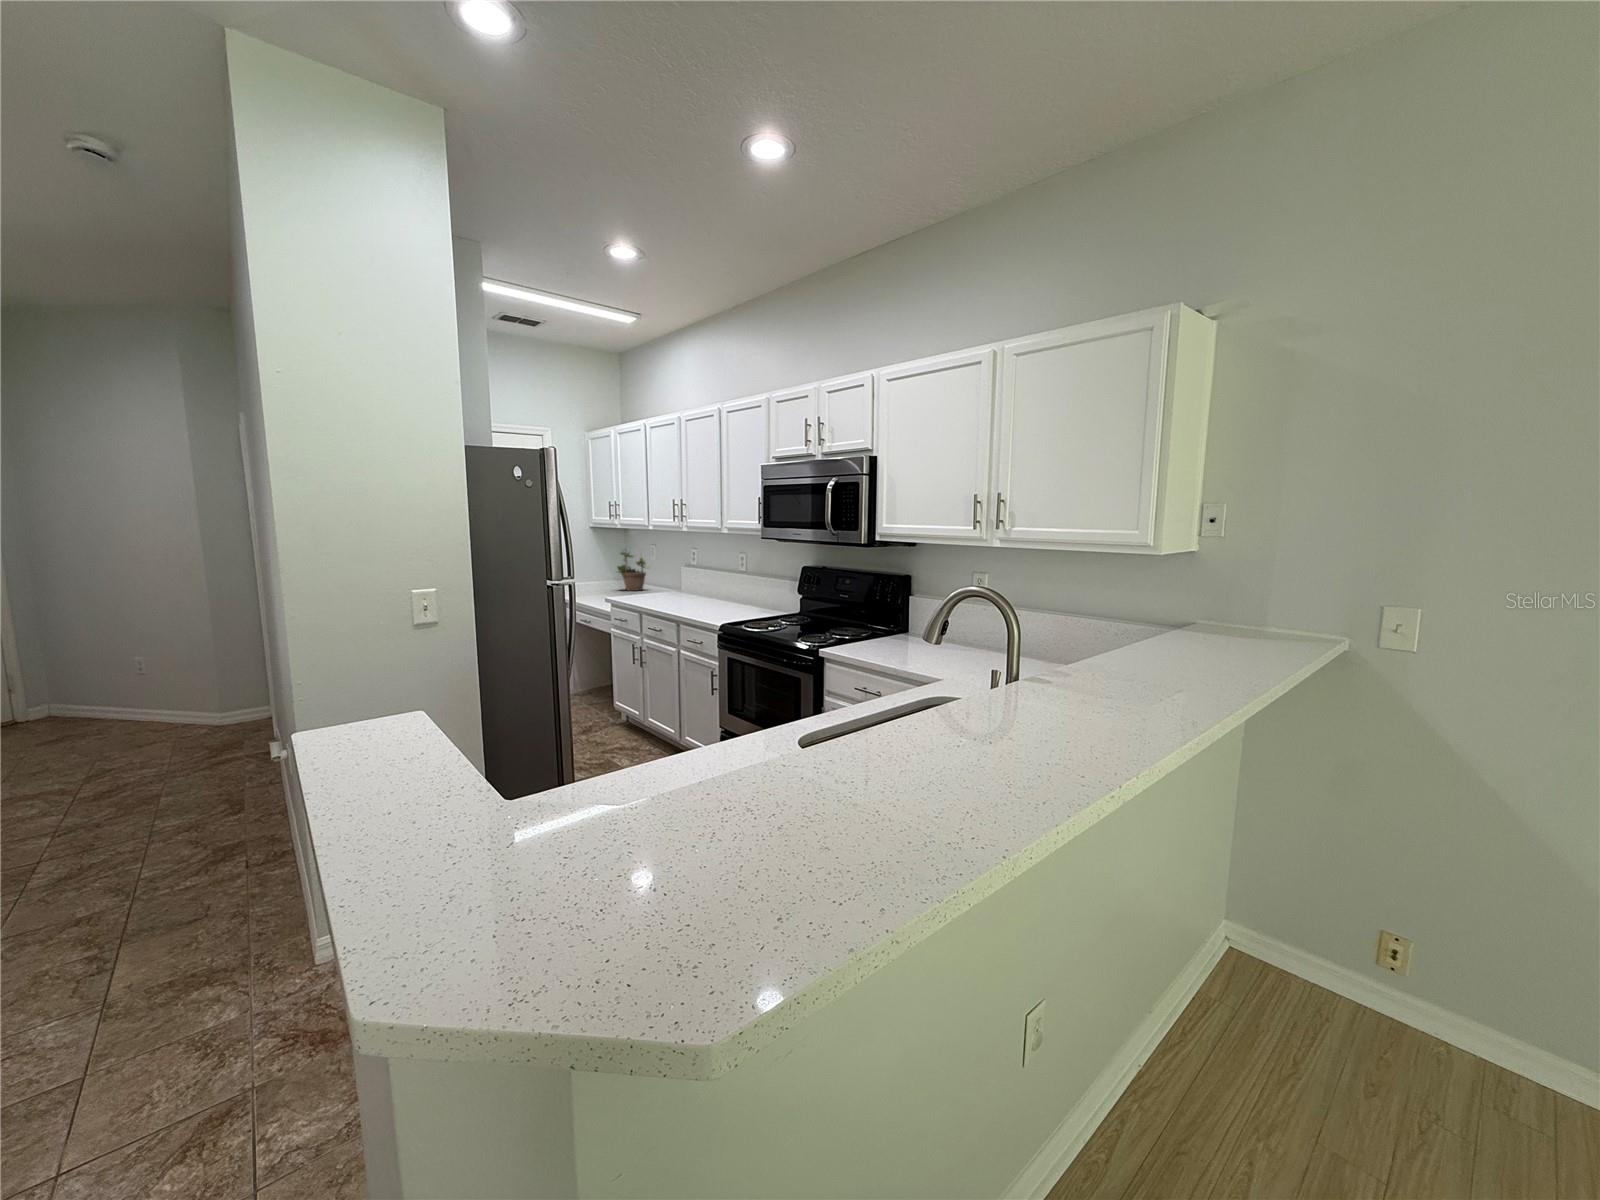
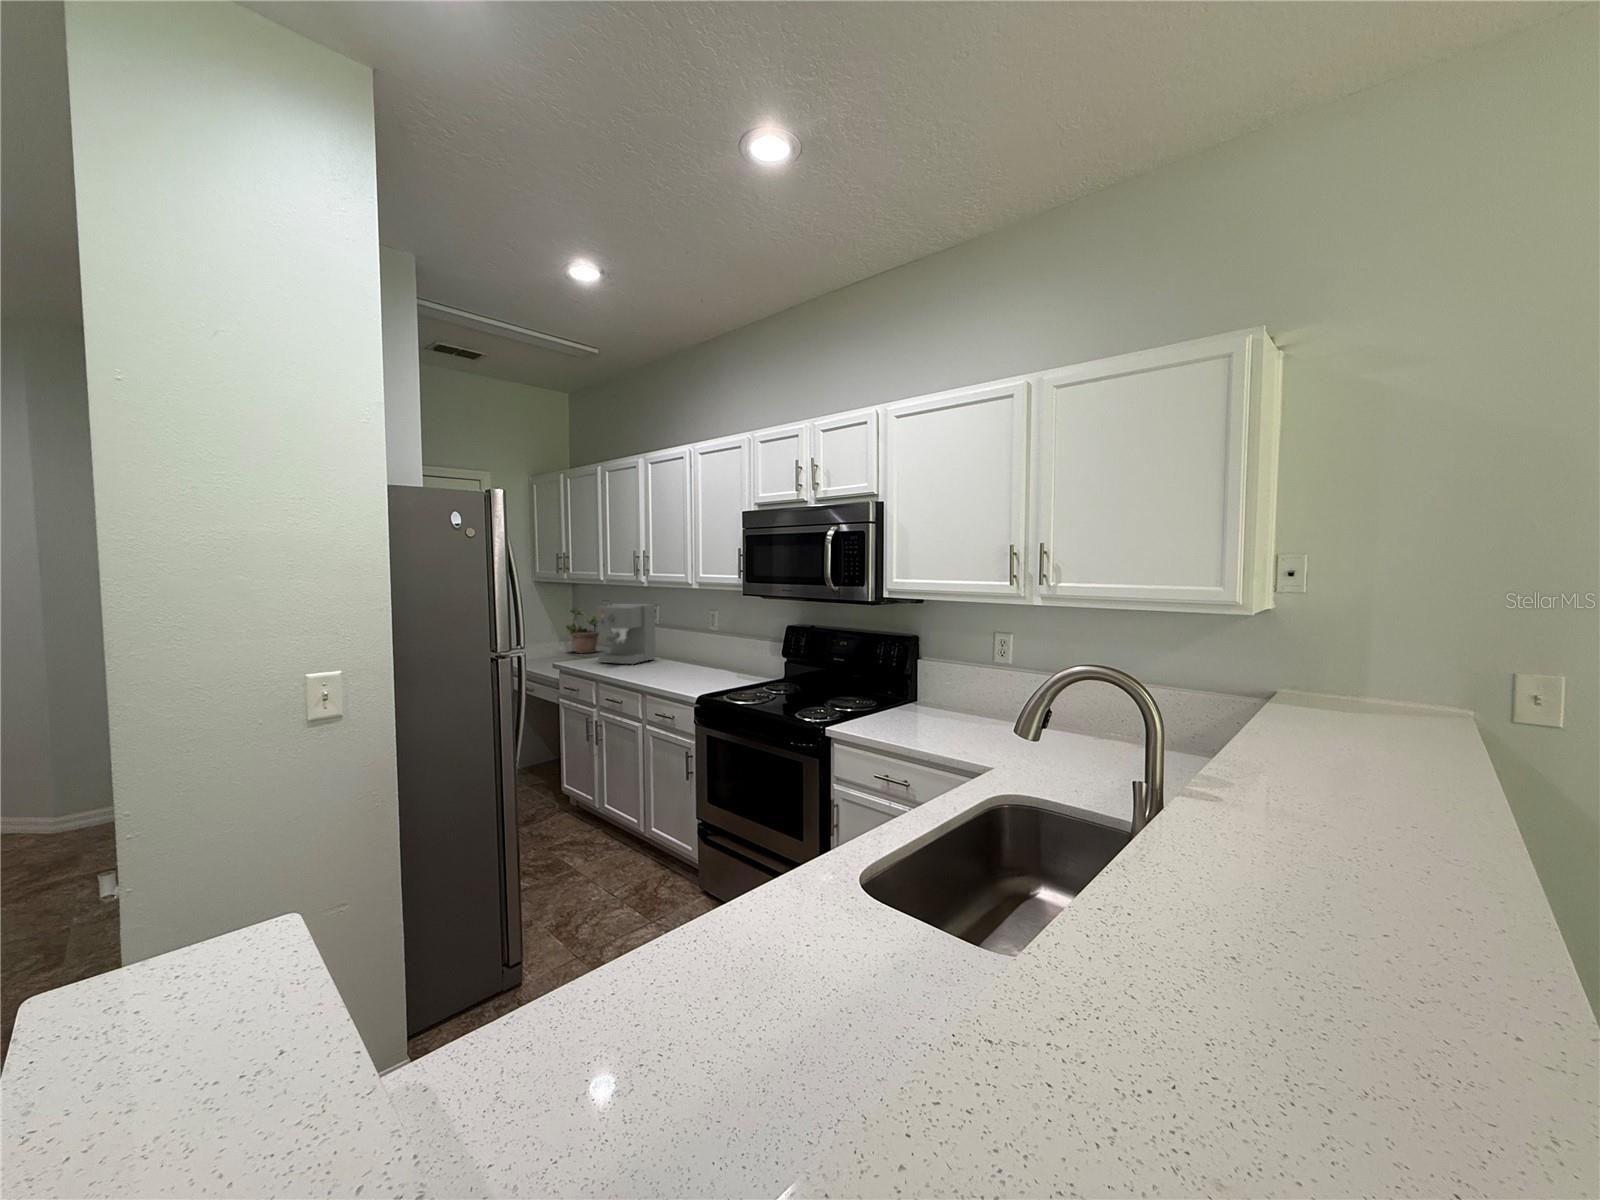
coffee maker: none [642,547,694,600] -> present [598,604,656,665]

